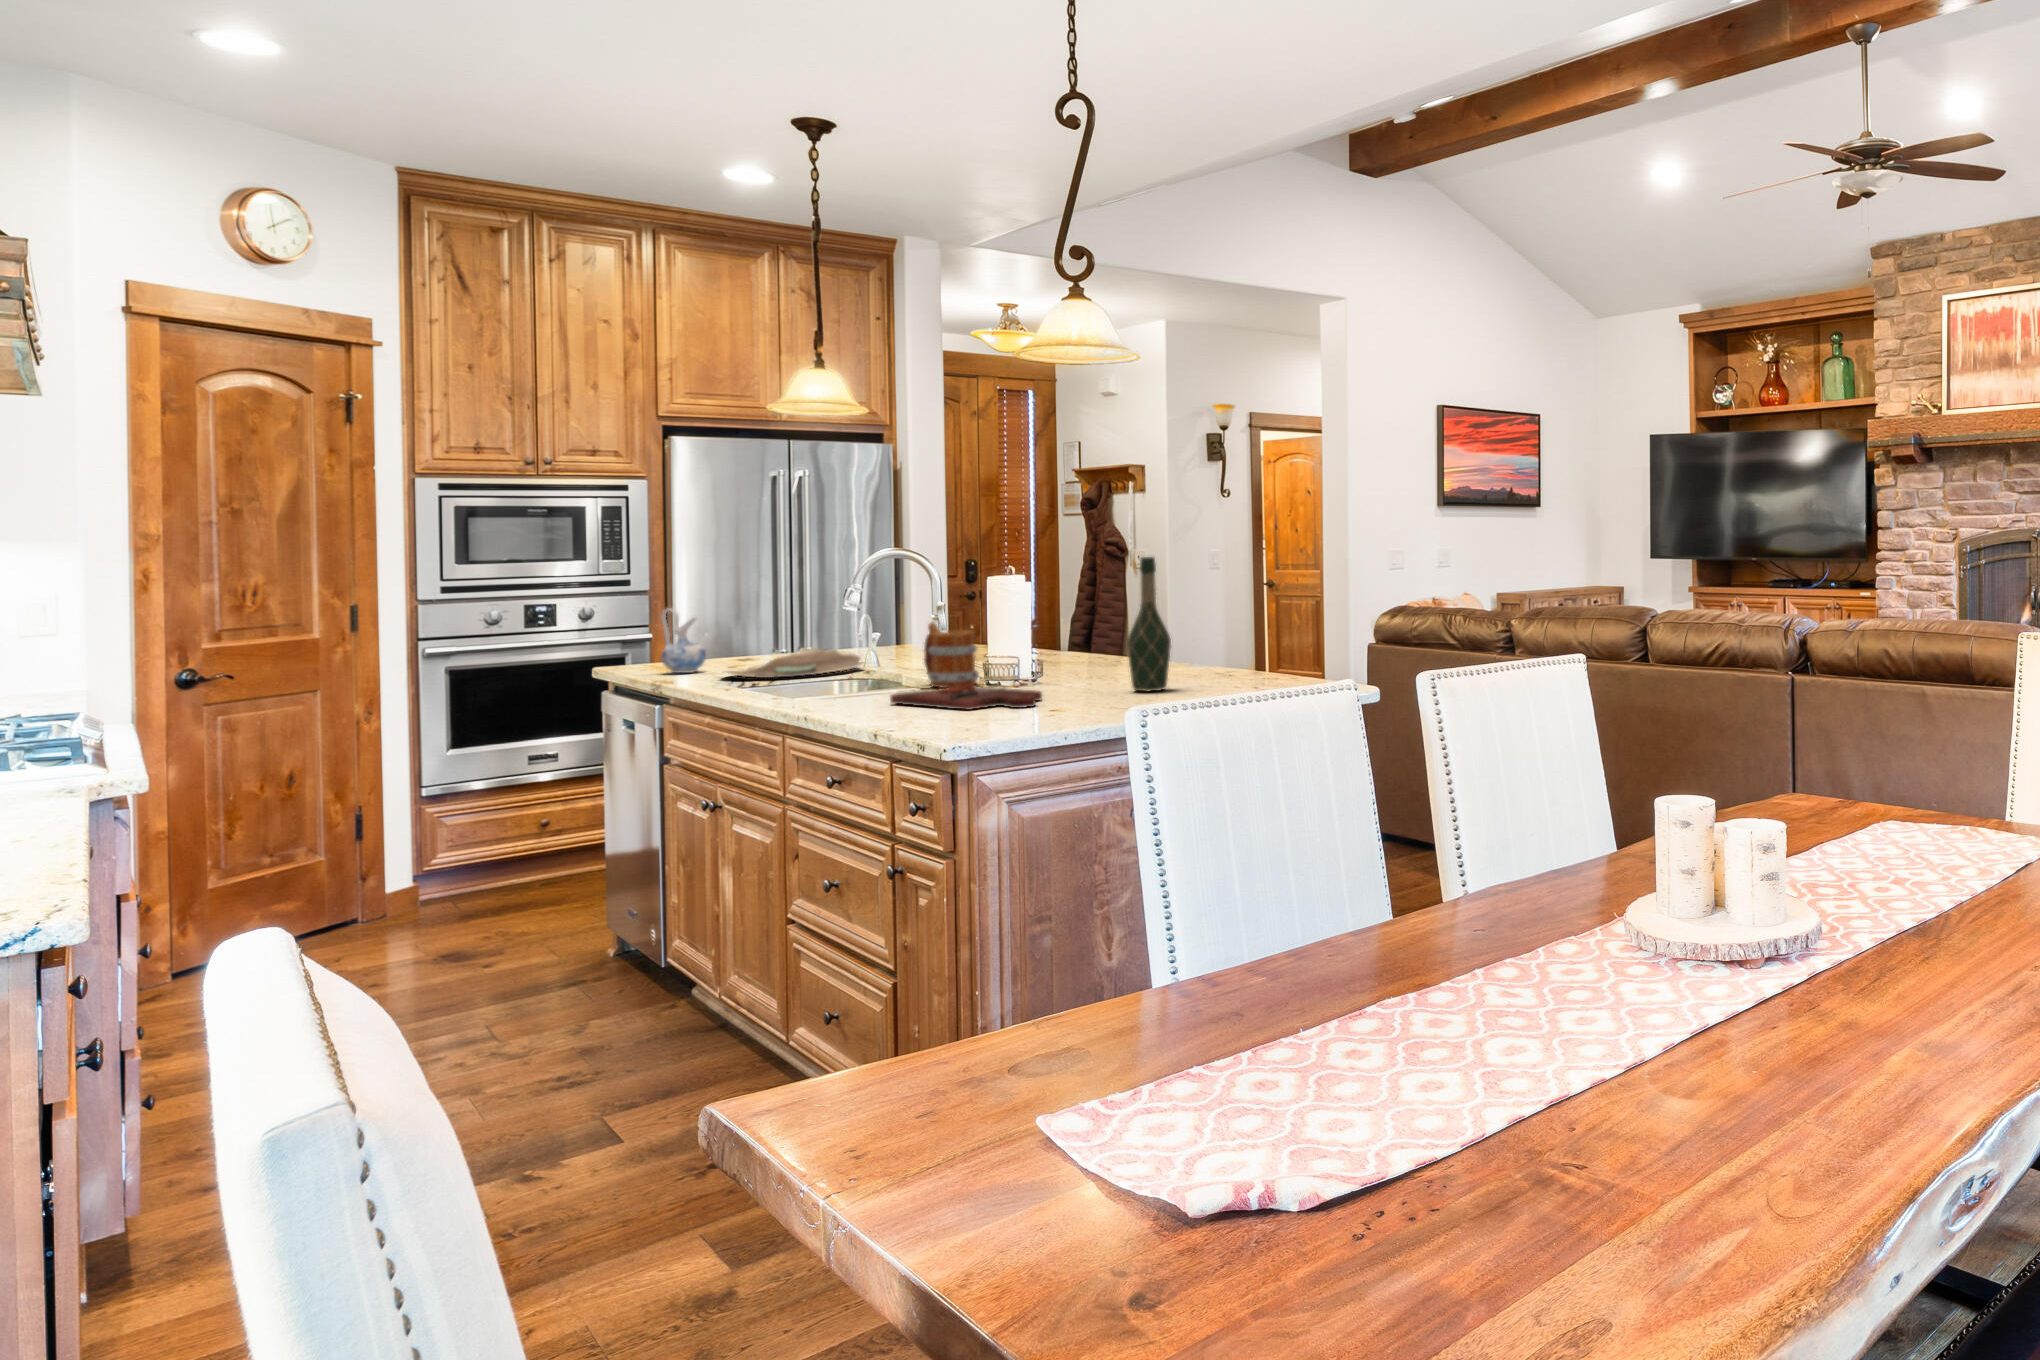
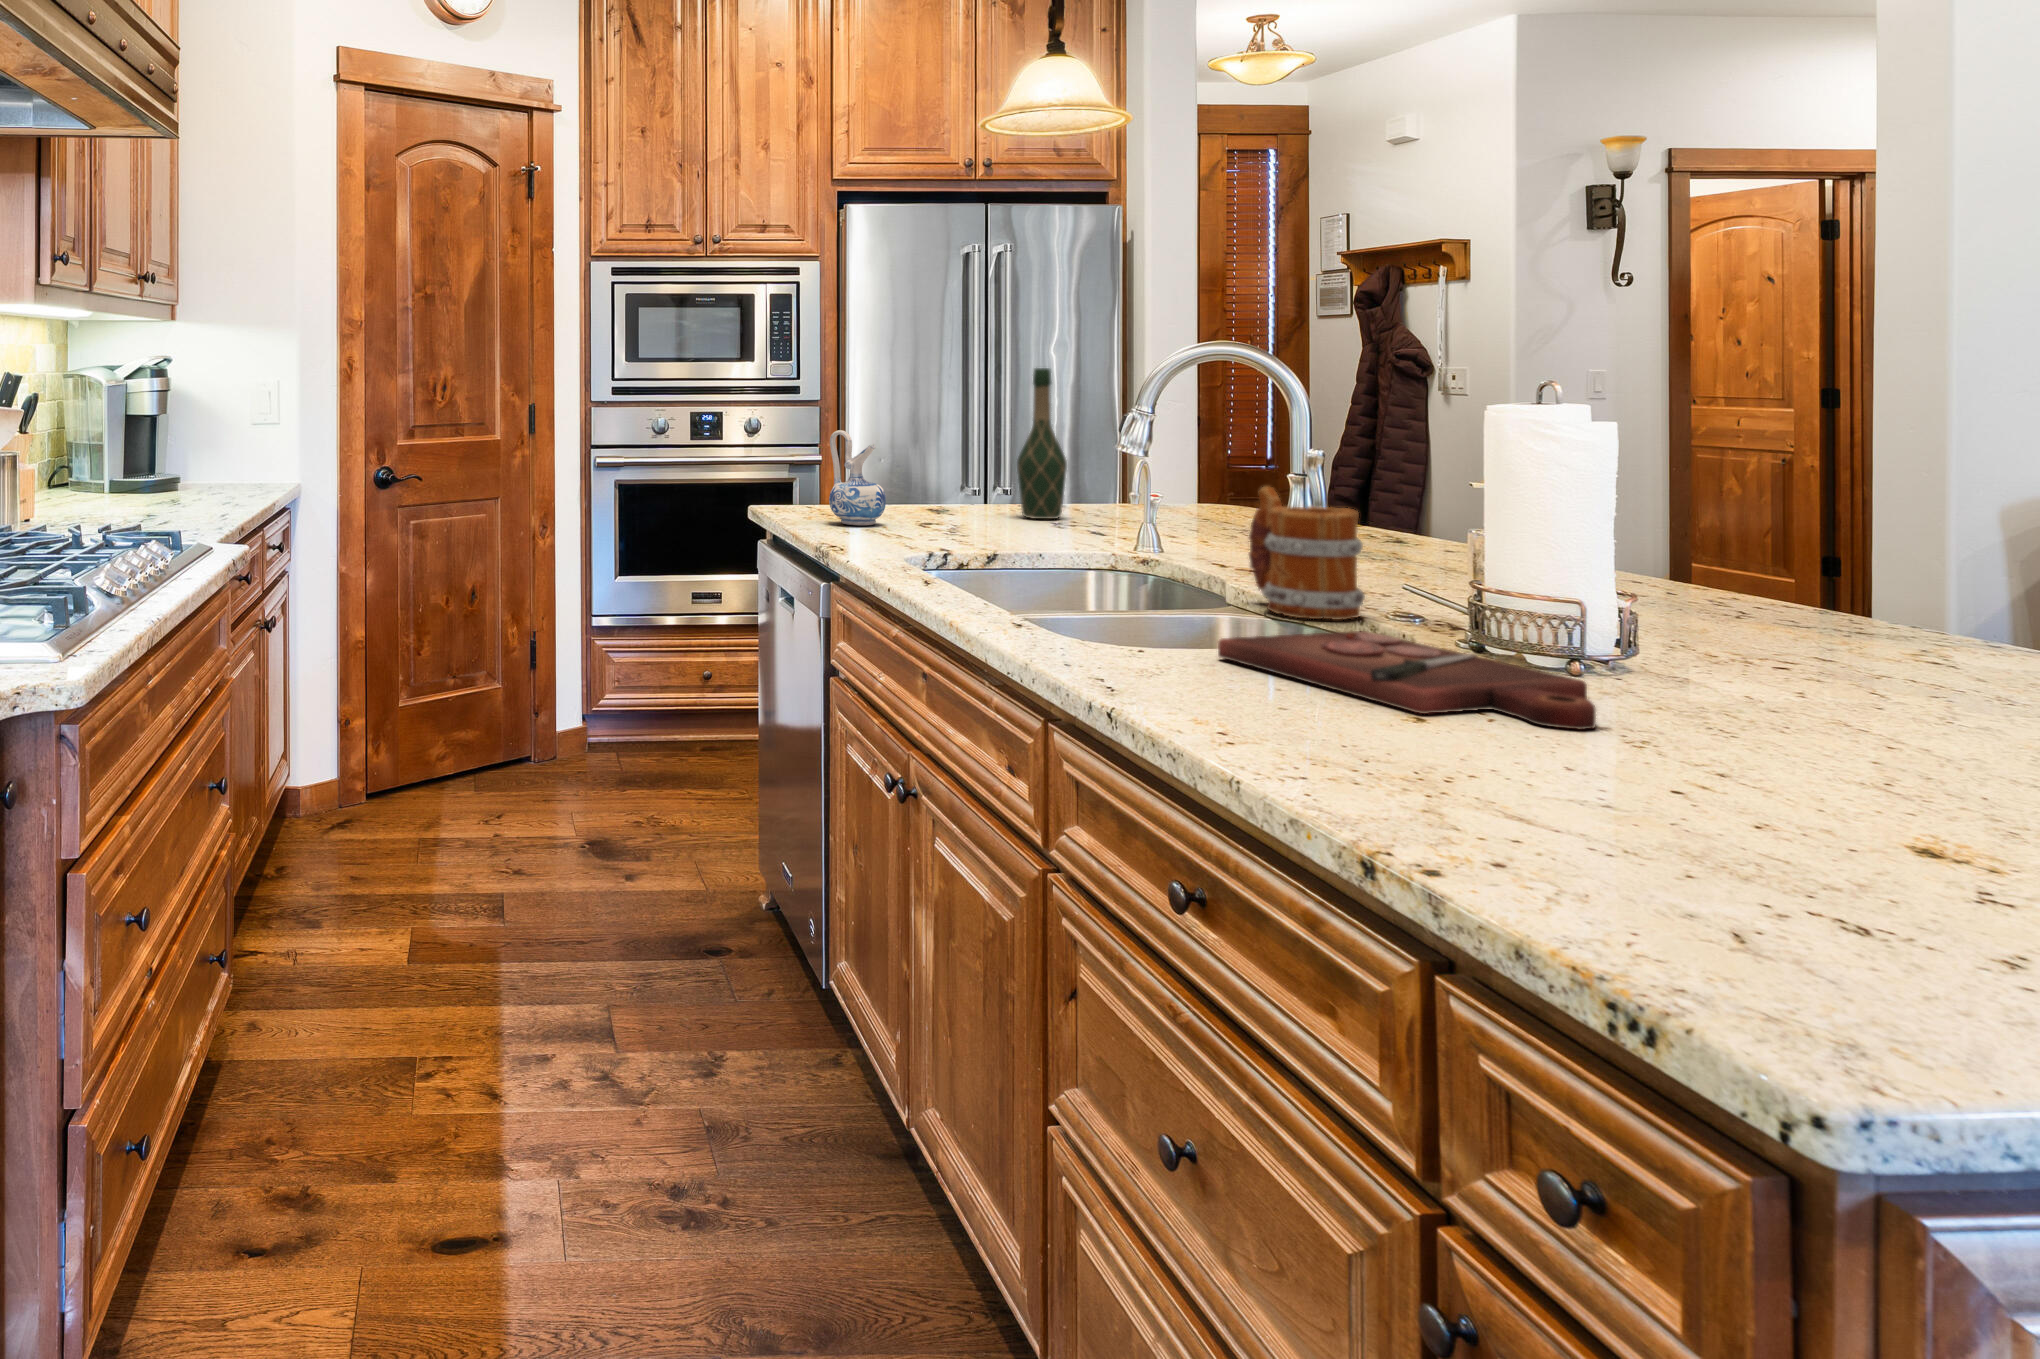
wine bottle: present [1127,557,1171,691] -> present [1017,368,1067,519]
decorative bowl: present [729,648,863,678] -> none [904,502,1117,550]

